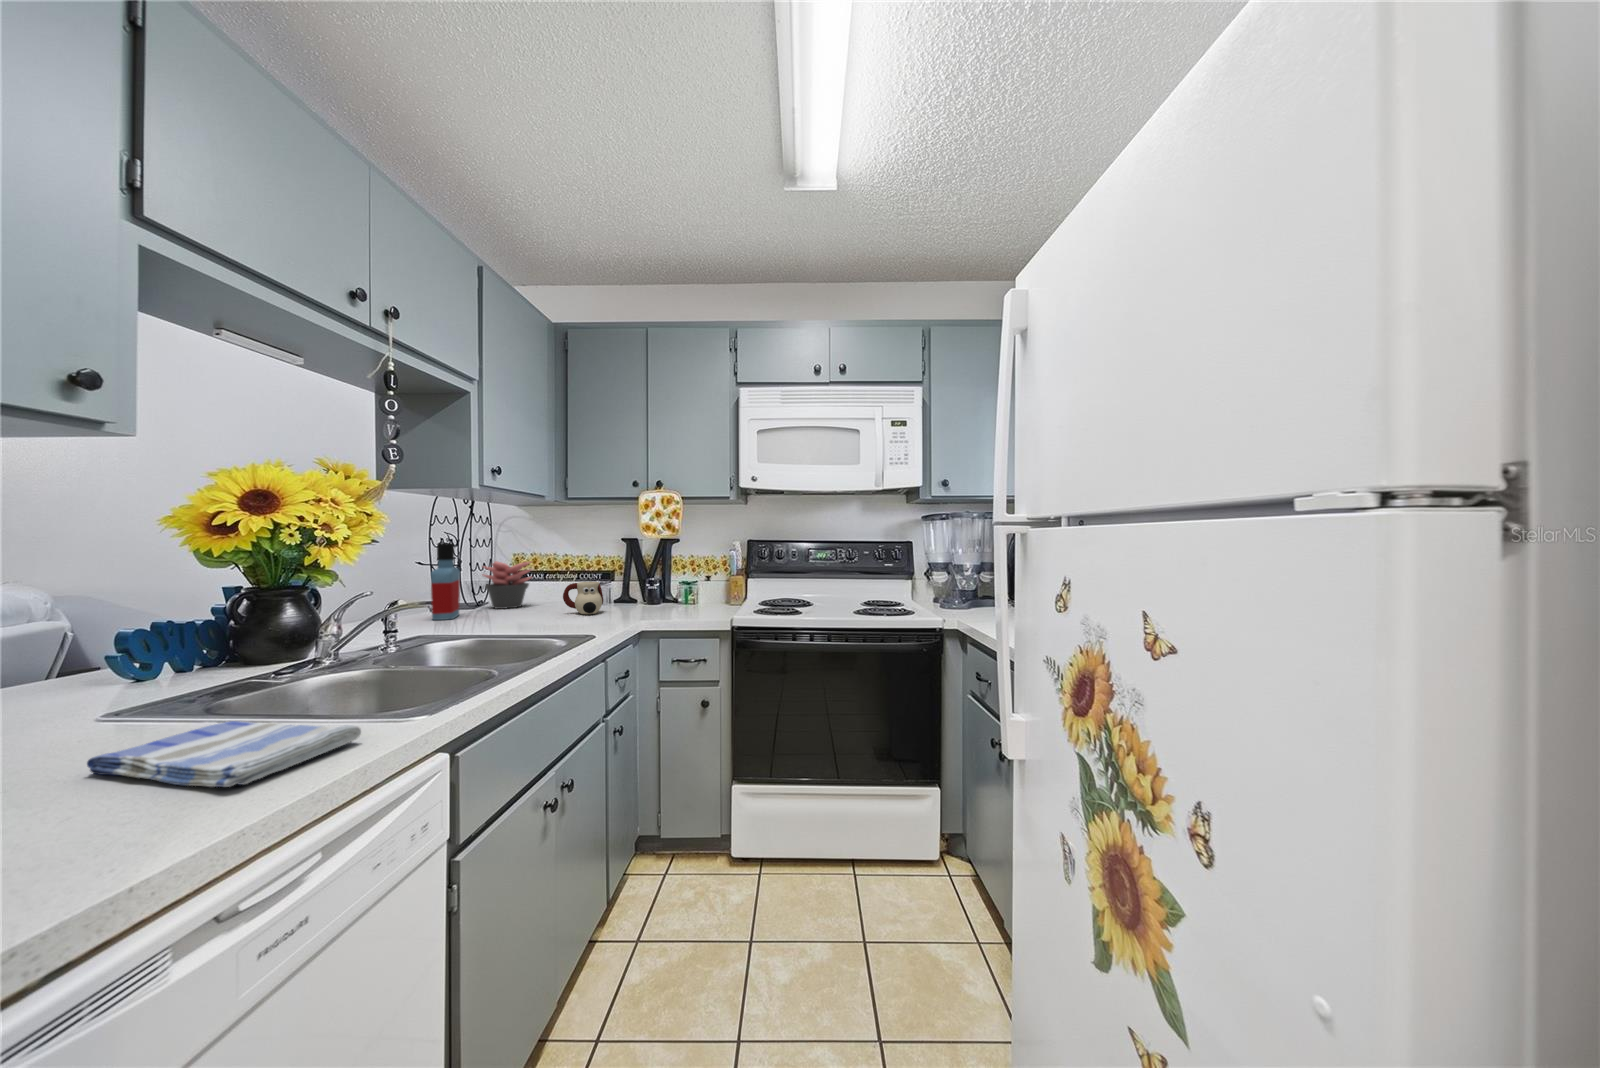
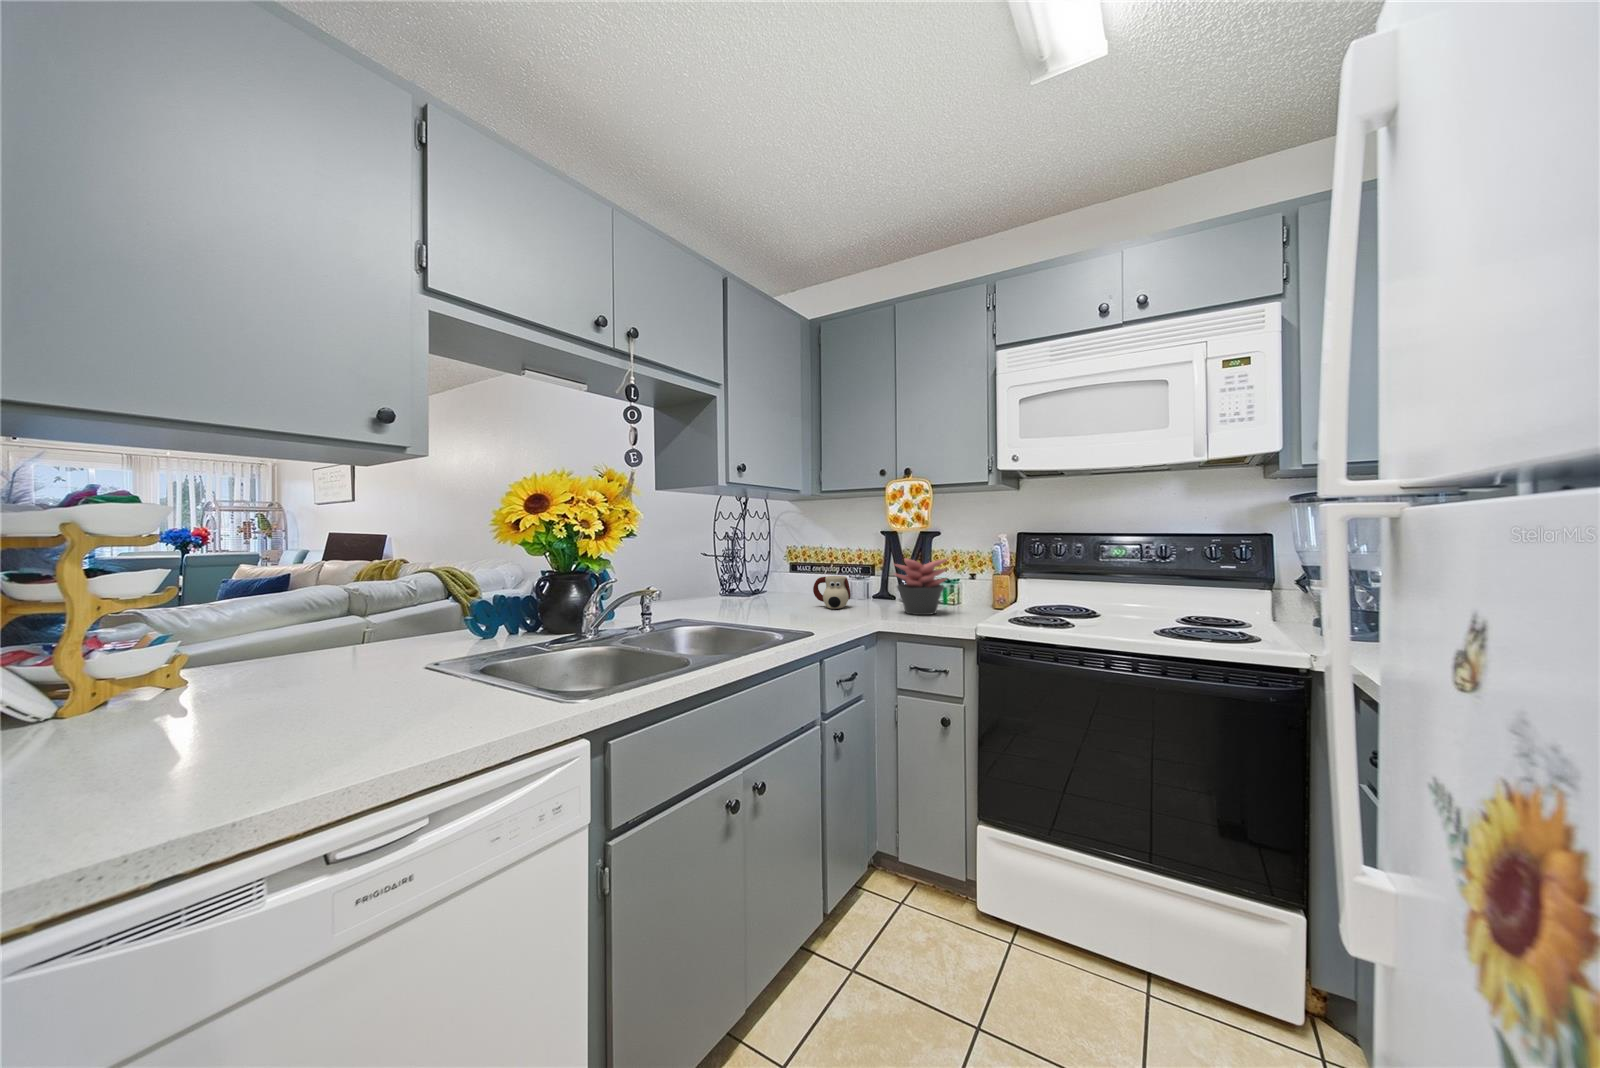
bottle: present [431,543,460,620] -> none [708,538,735,605]
succulent plant: present [483,561,531,609] -> present [894,558,947,615]
dish towel: present [87,721,361,787] -> none [359,682,510,744]

